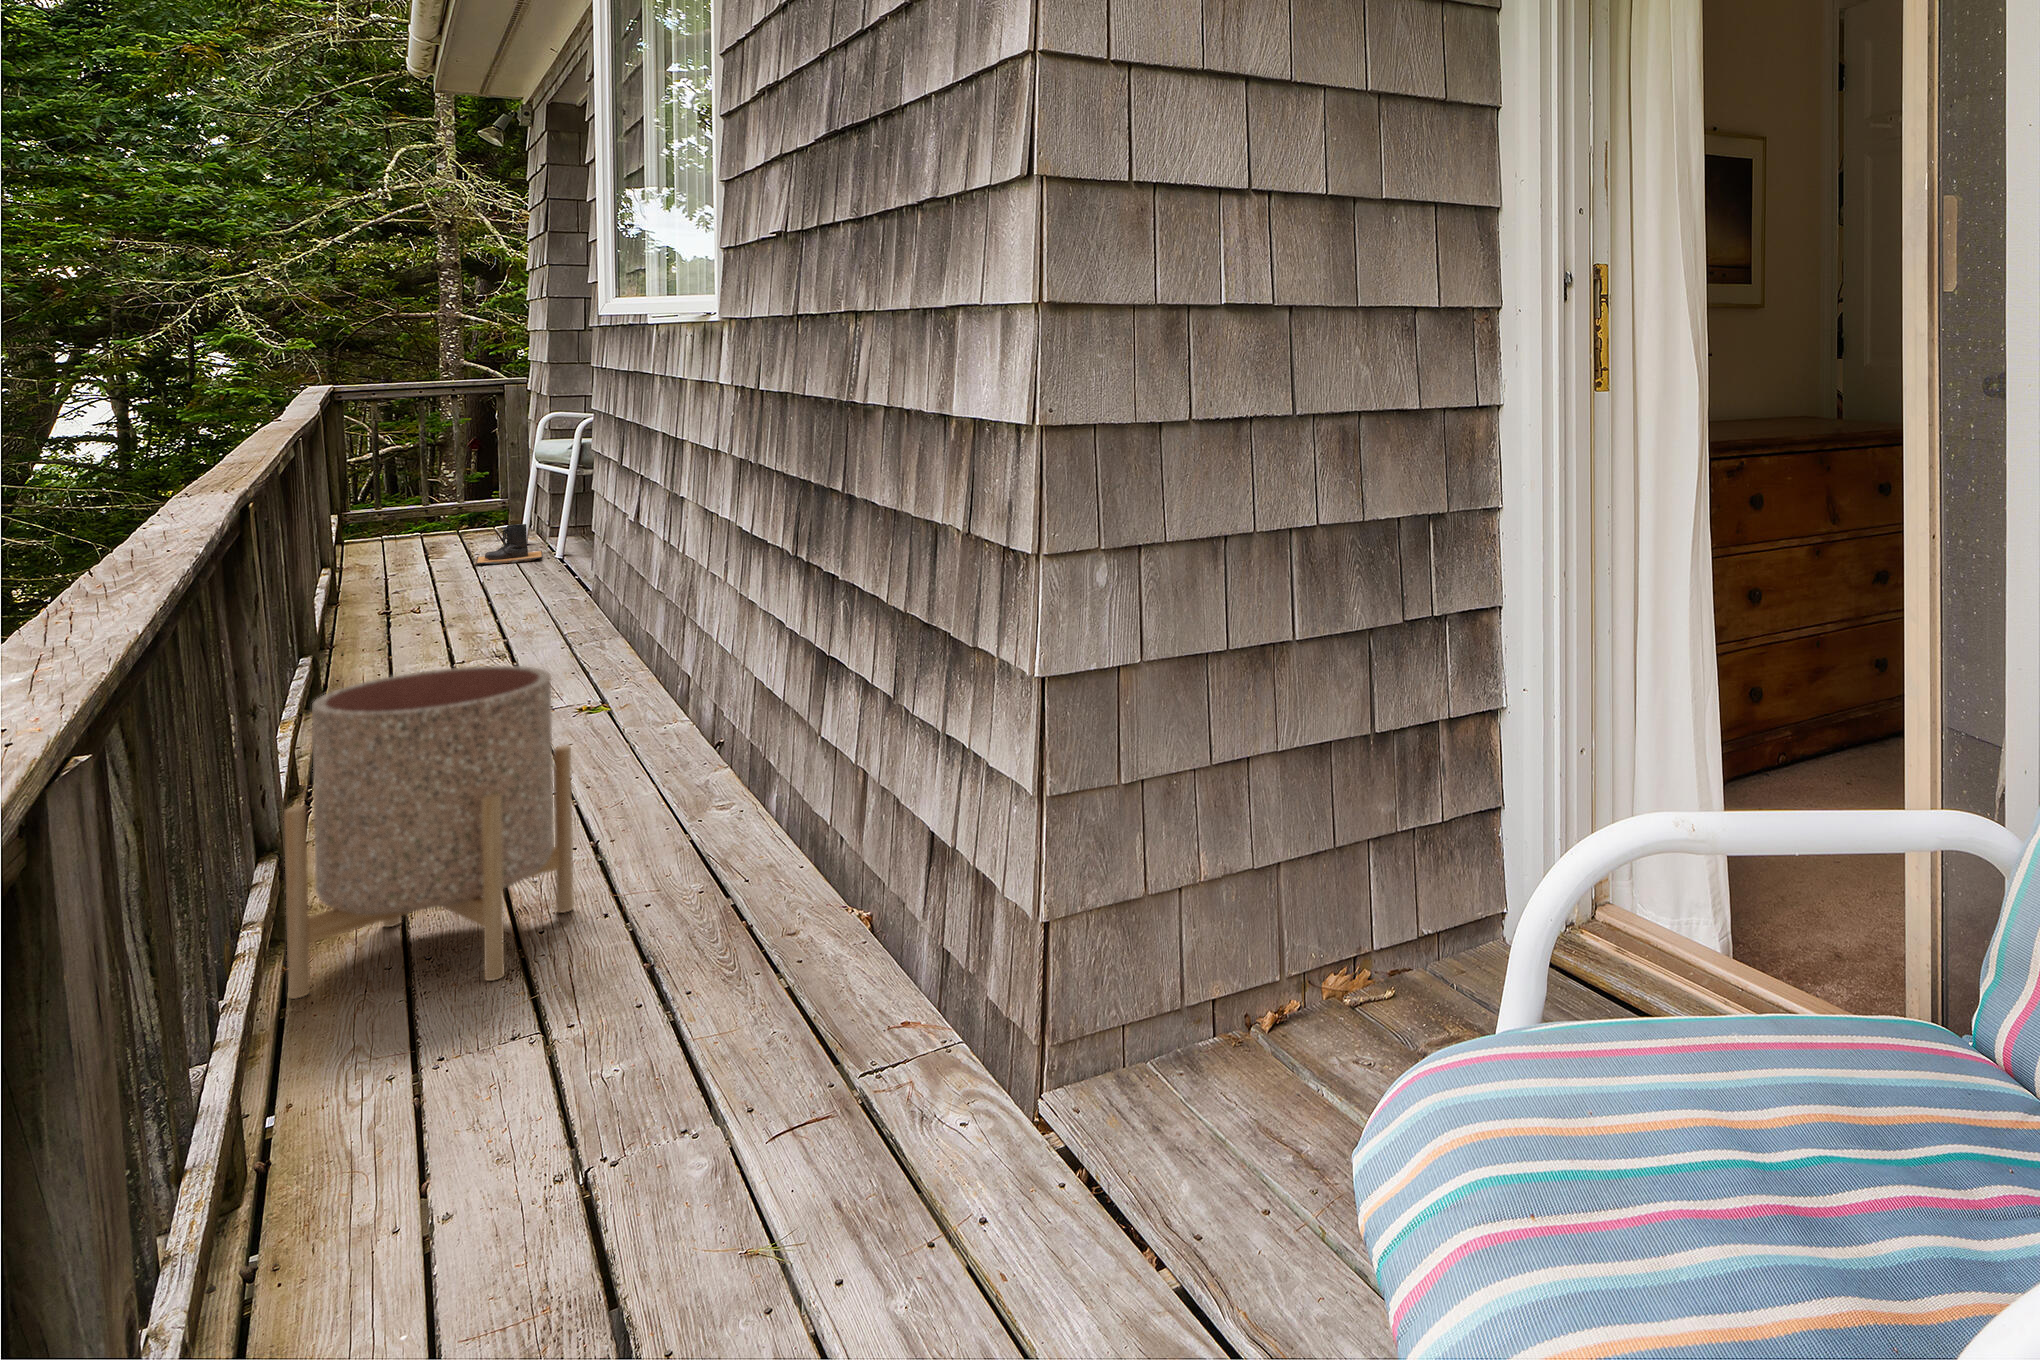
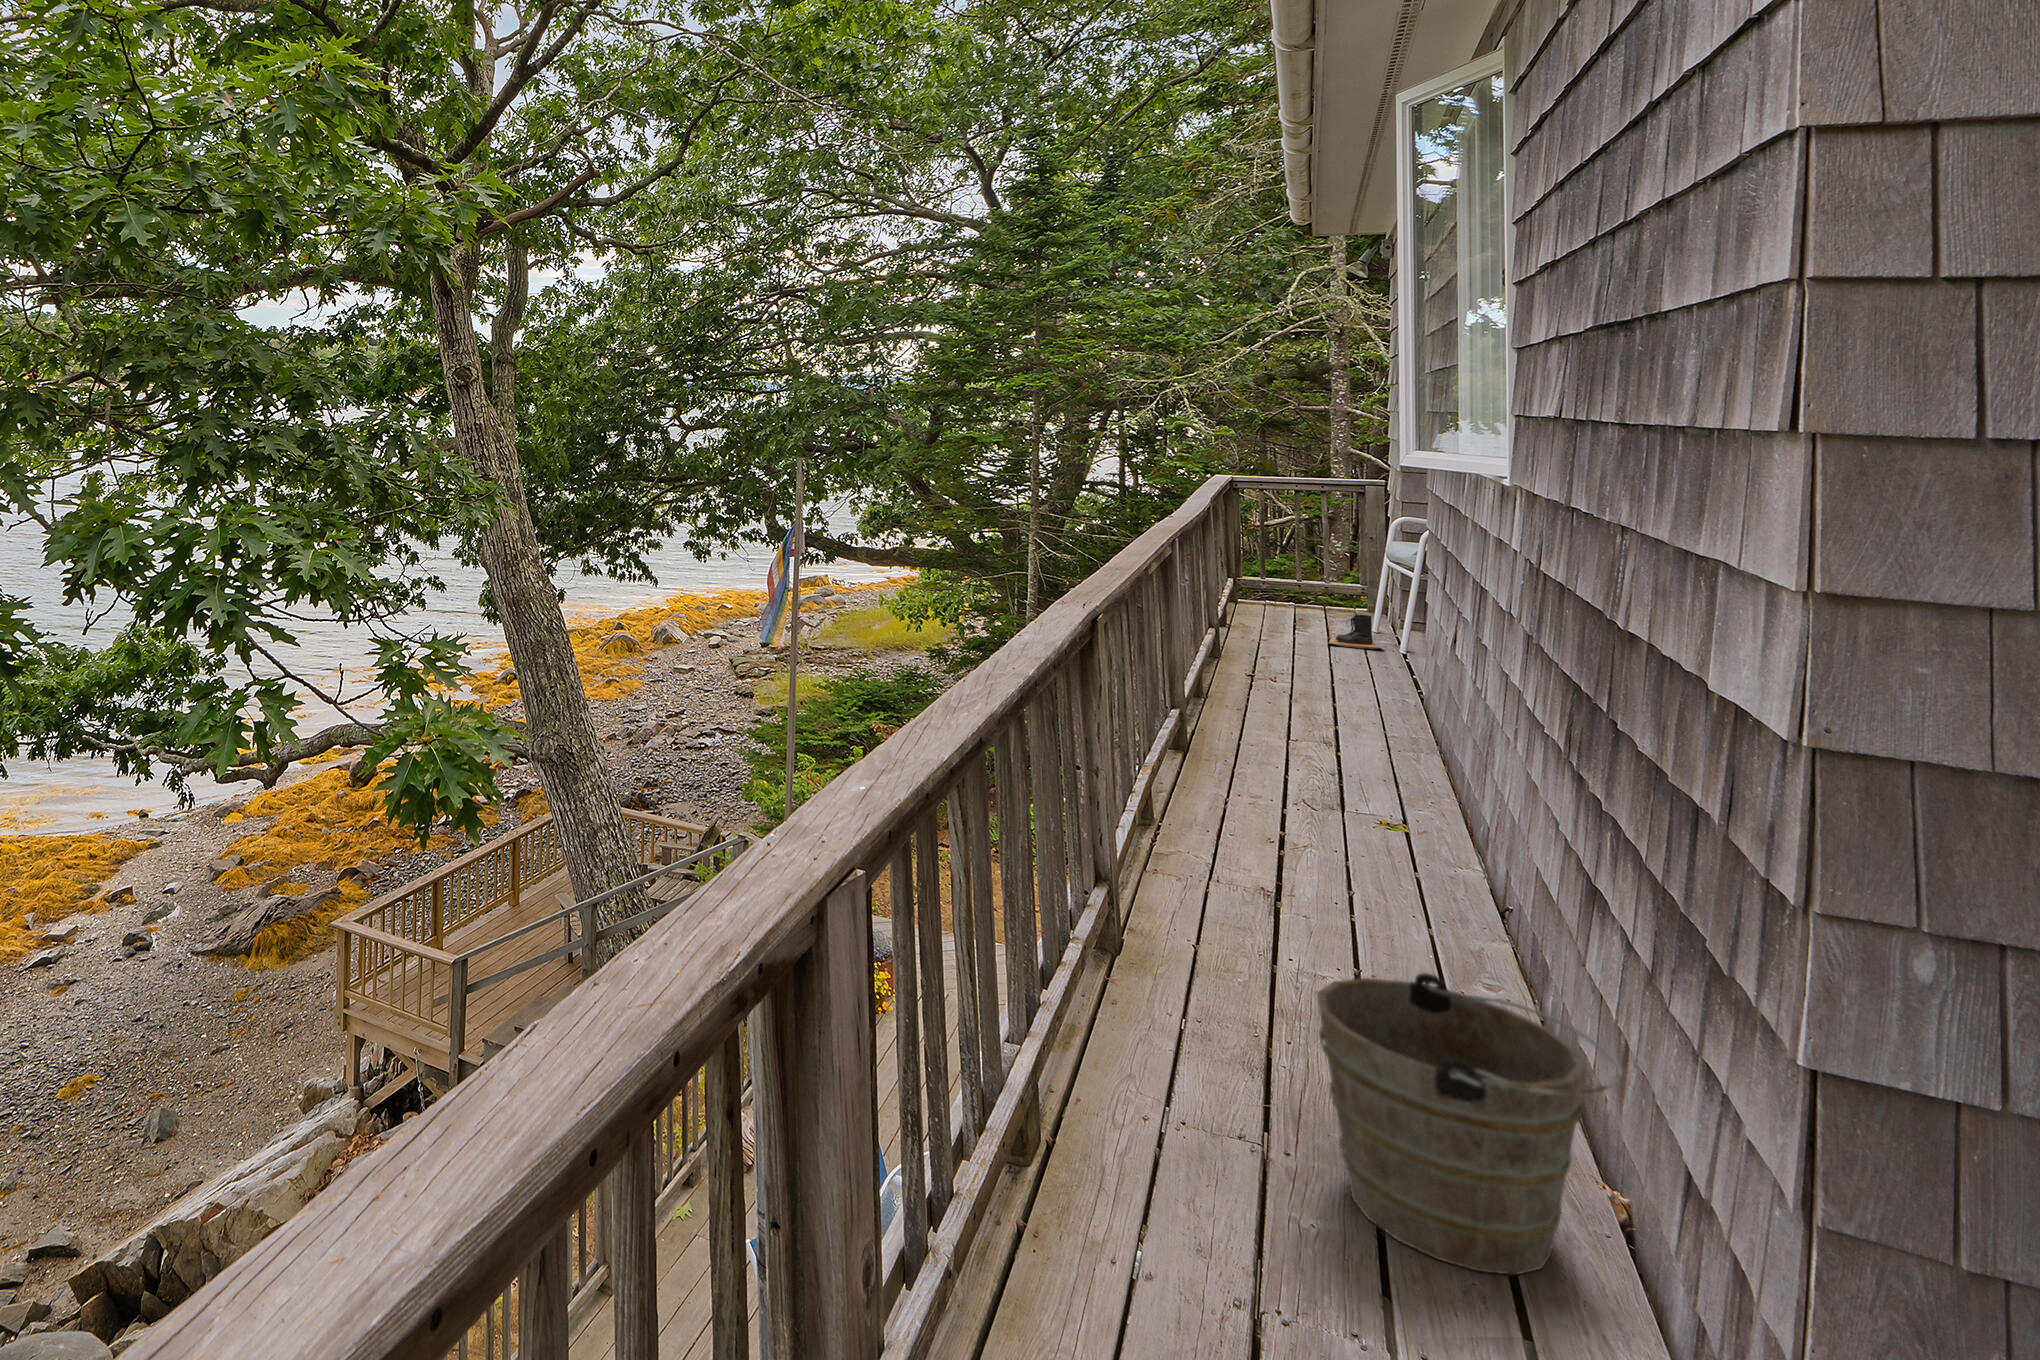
planter: present [284,666,574,999] -> none [1102,781,1317,1071]
bucket: none [609,767,888,1037] -> present [1317,973,1623,1275]

